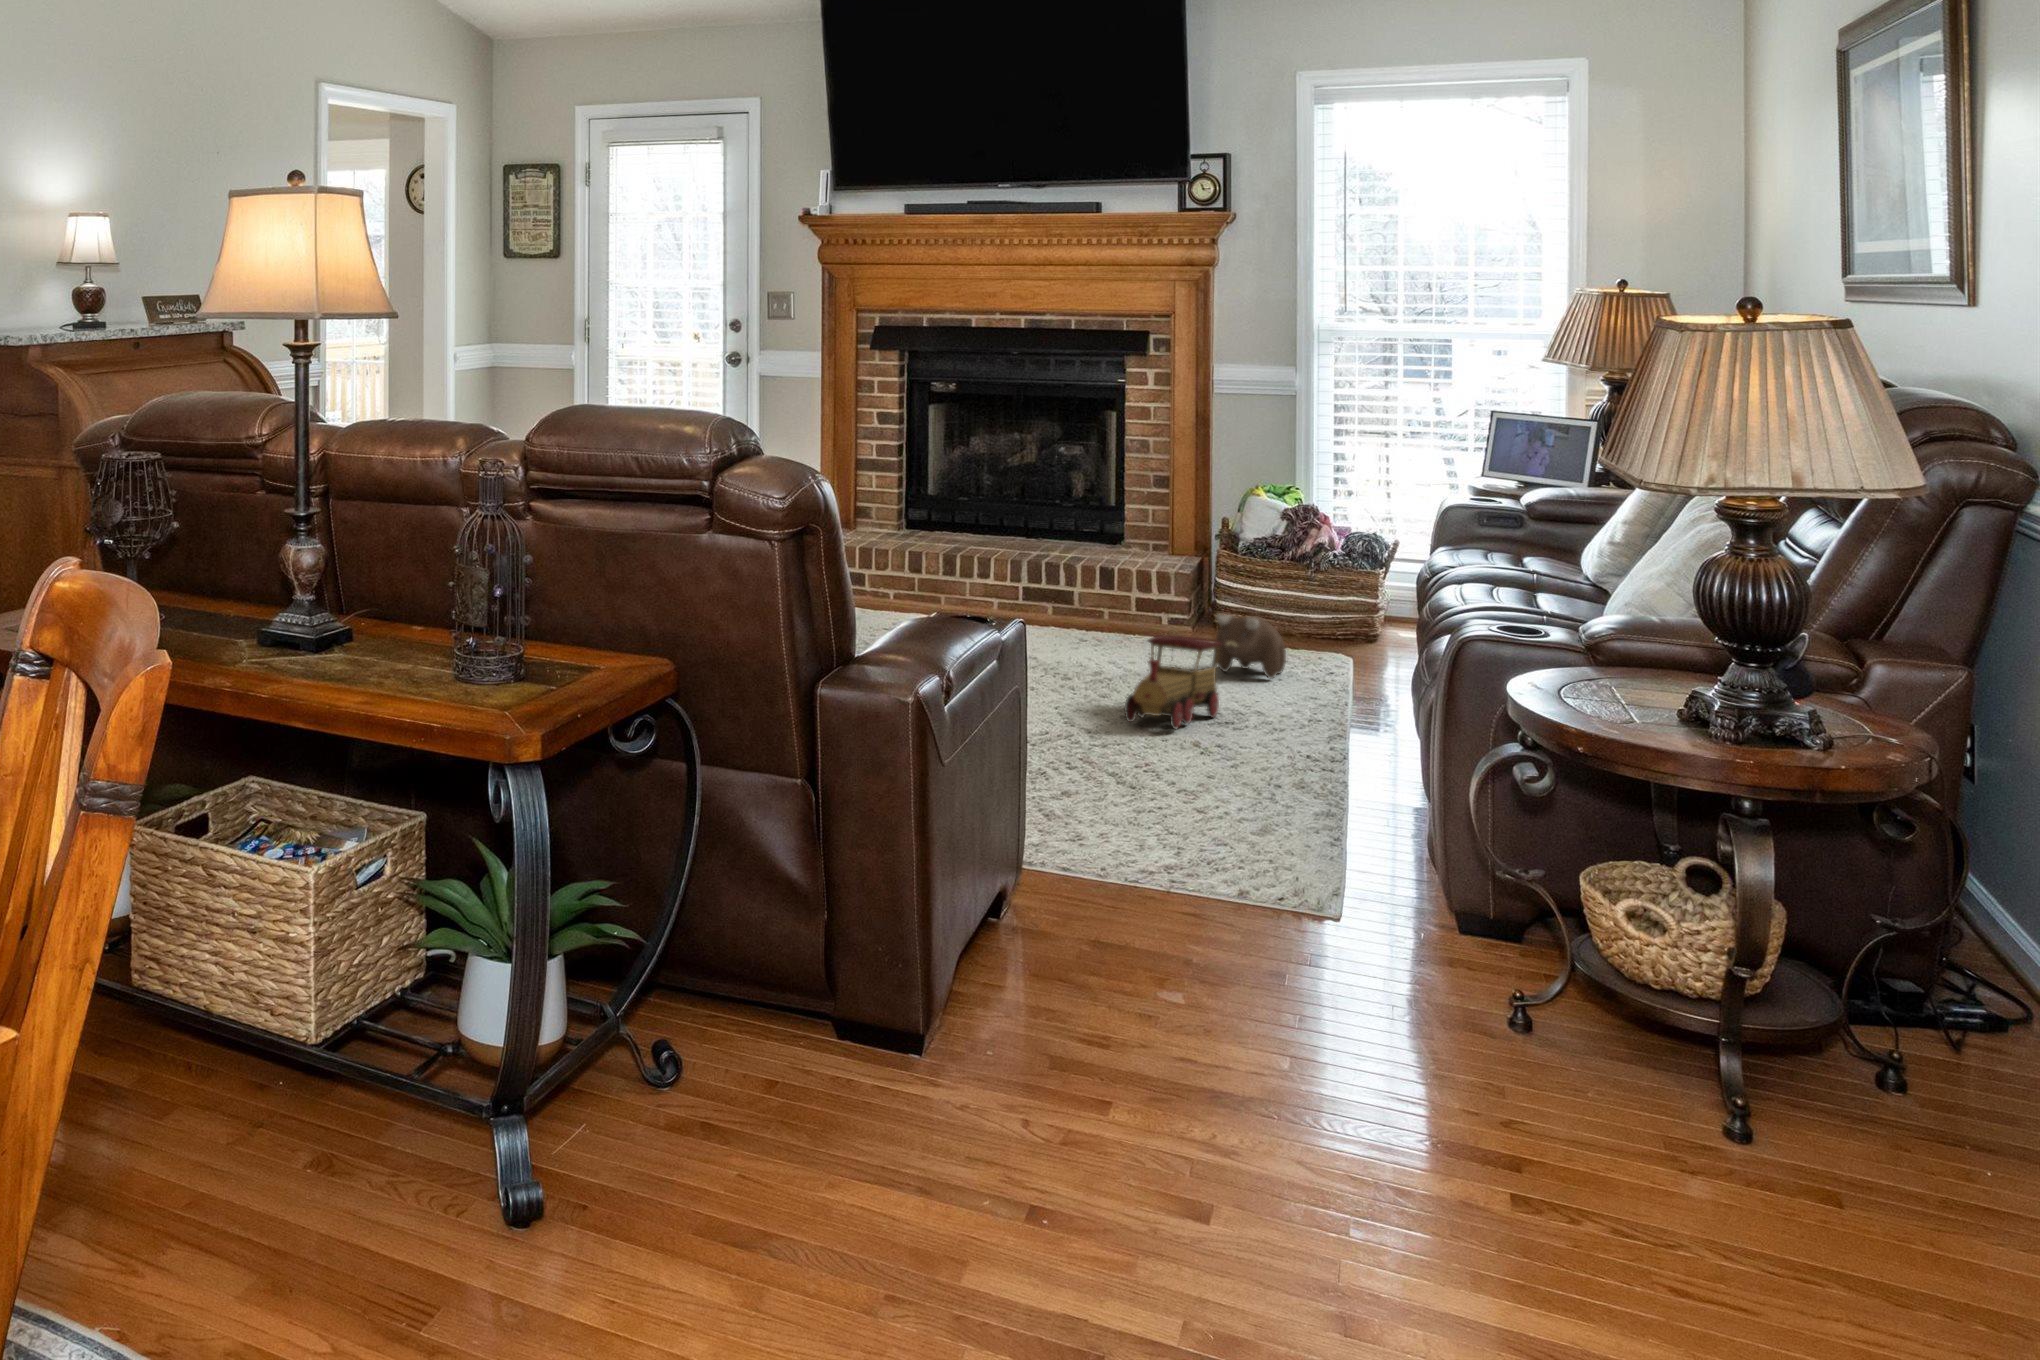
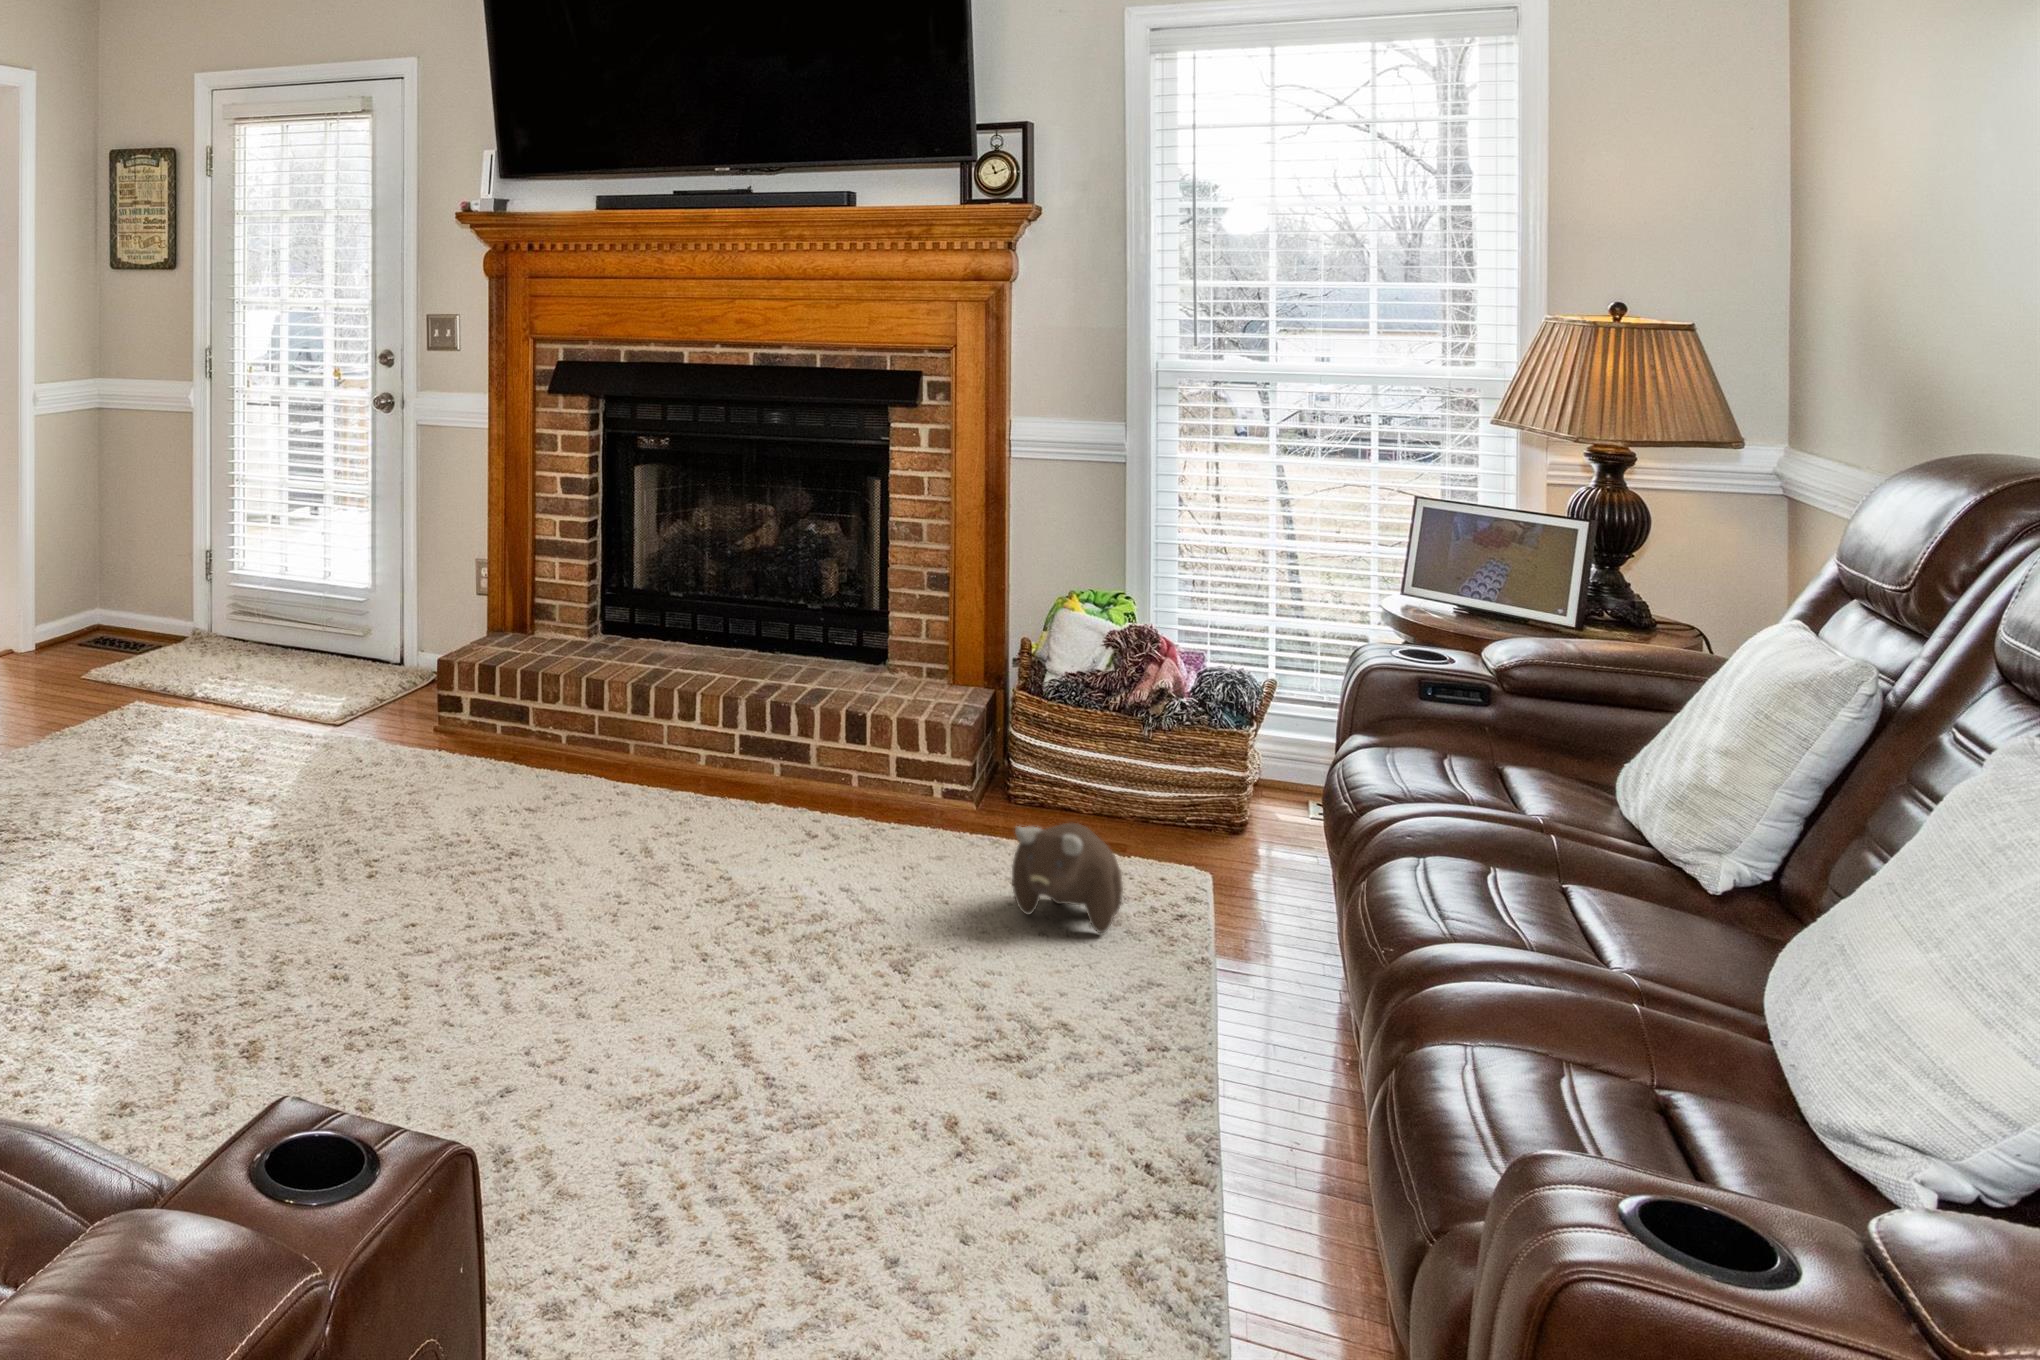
toy train: present [1125,635,1224,729] -> none [855,888,1033,1102]

